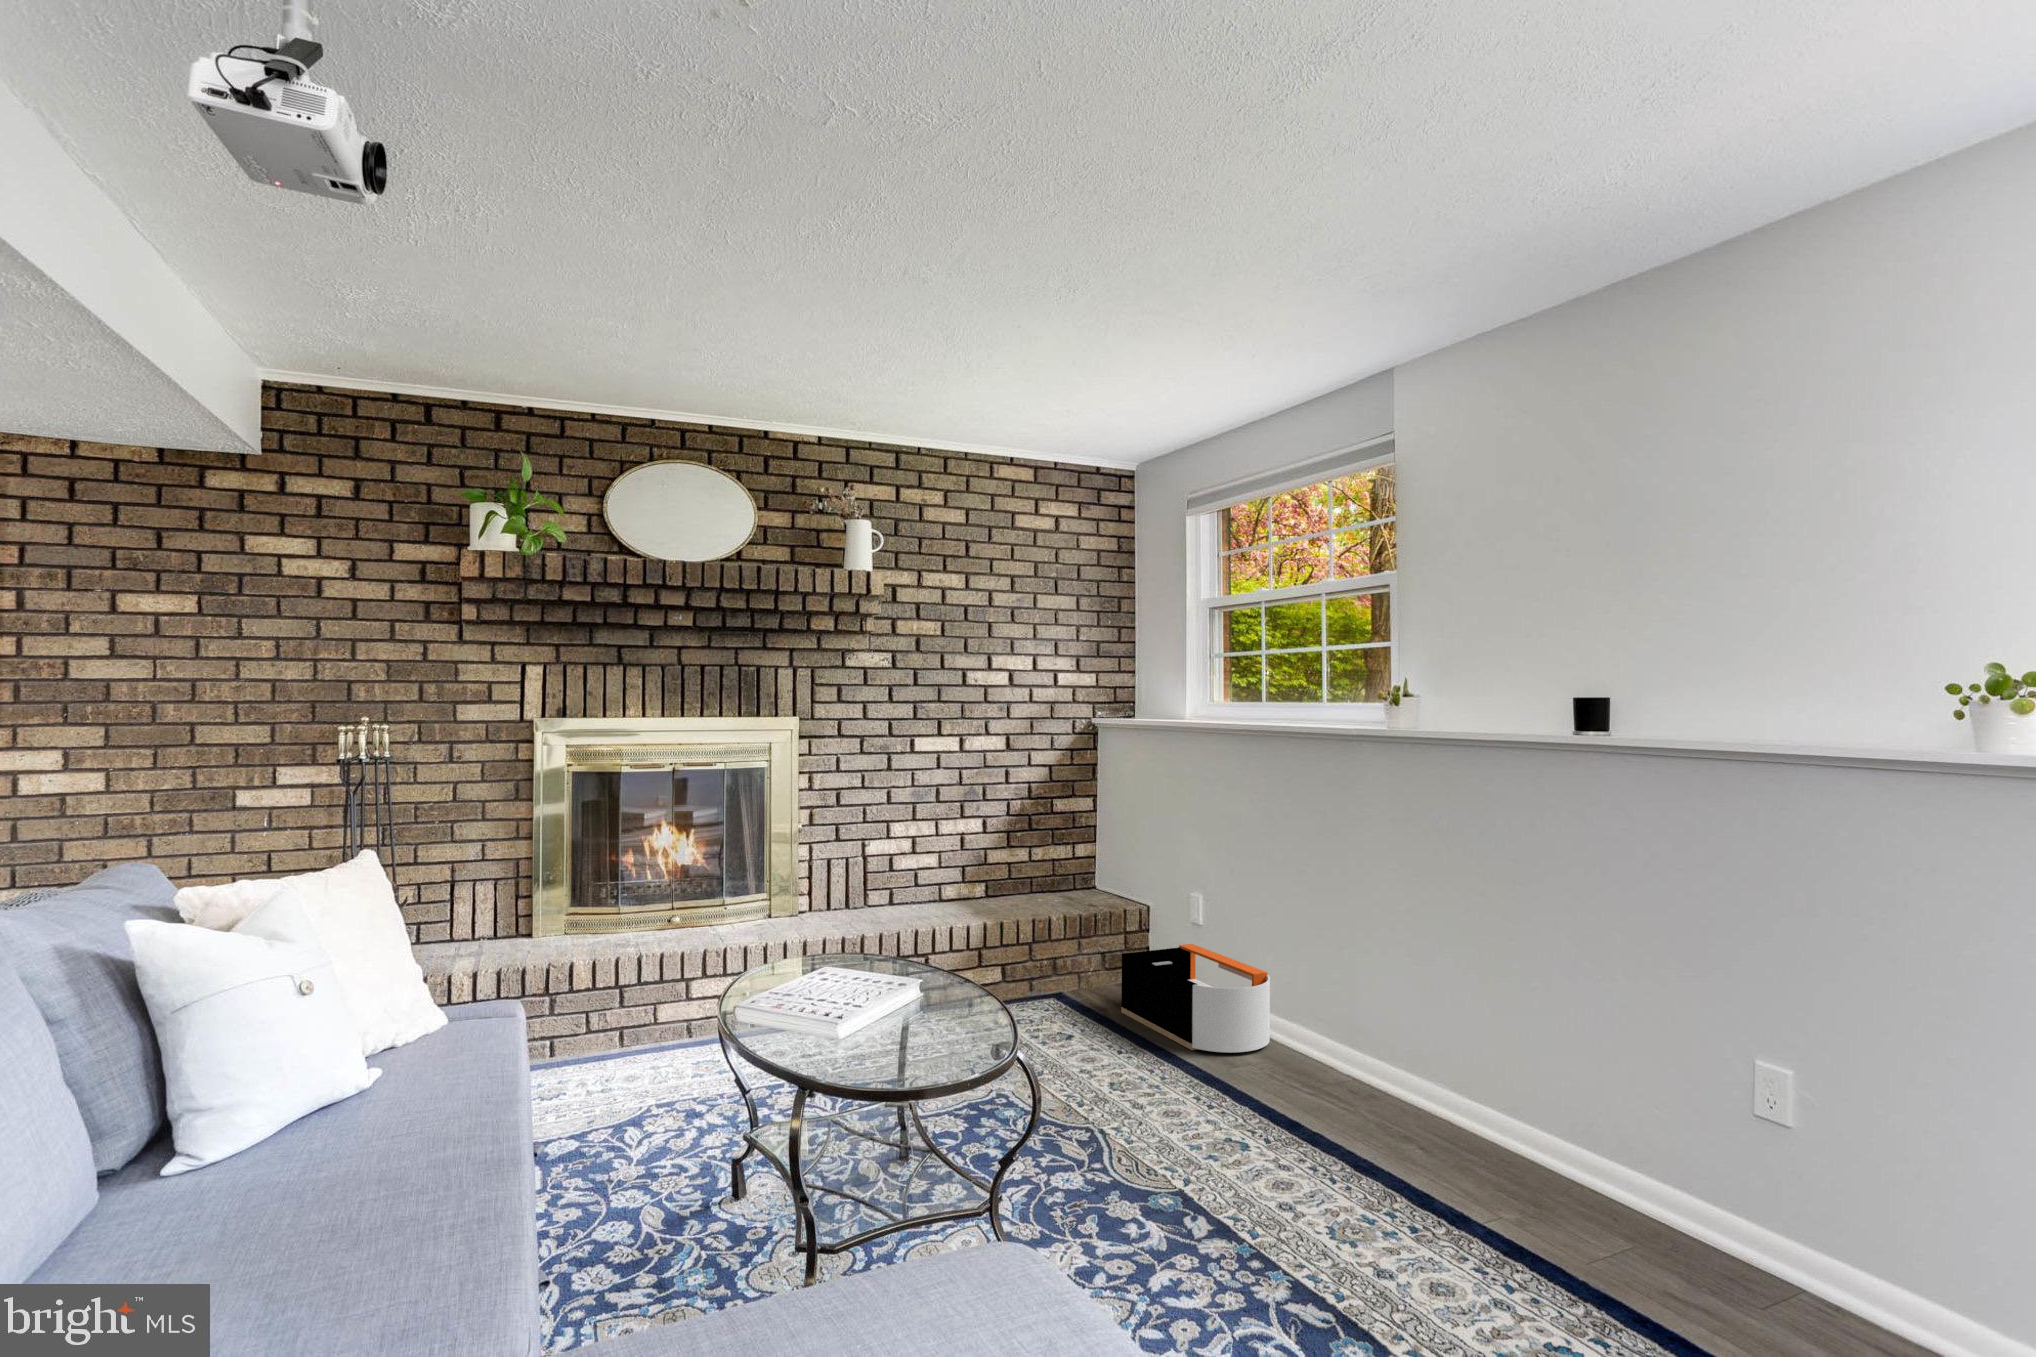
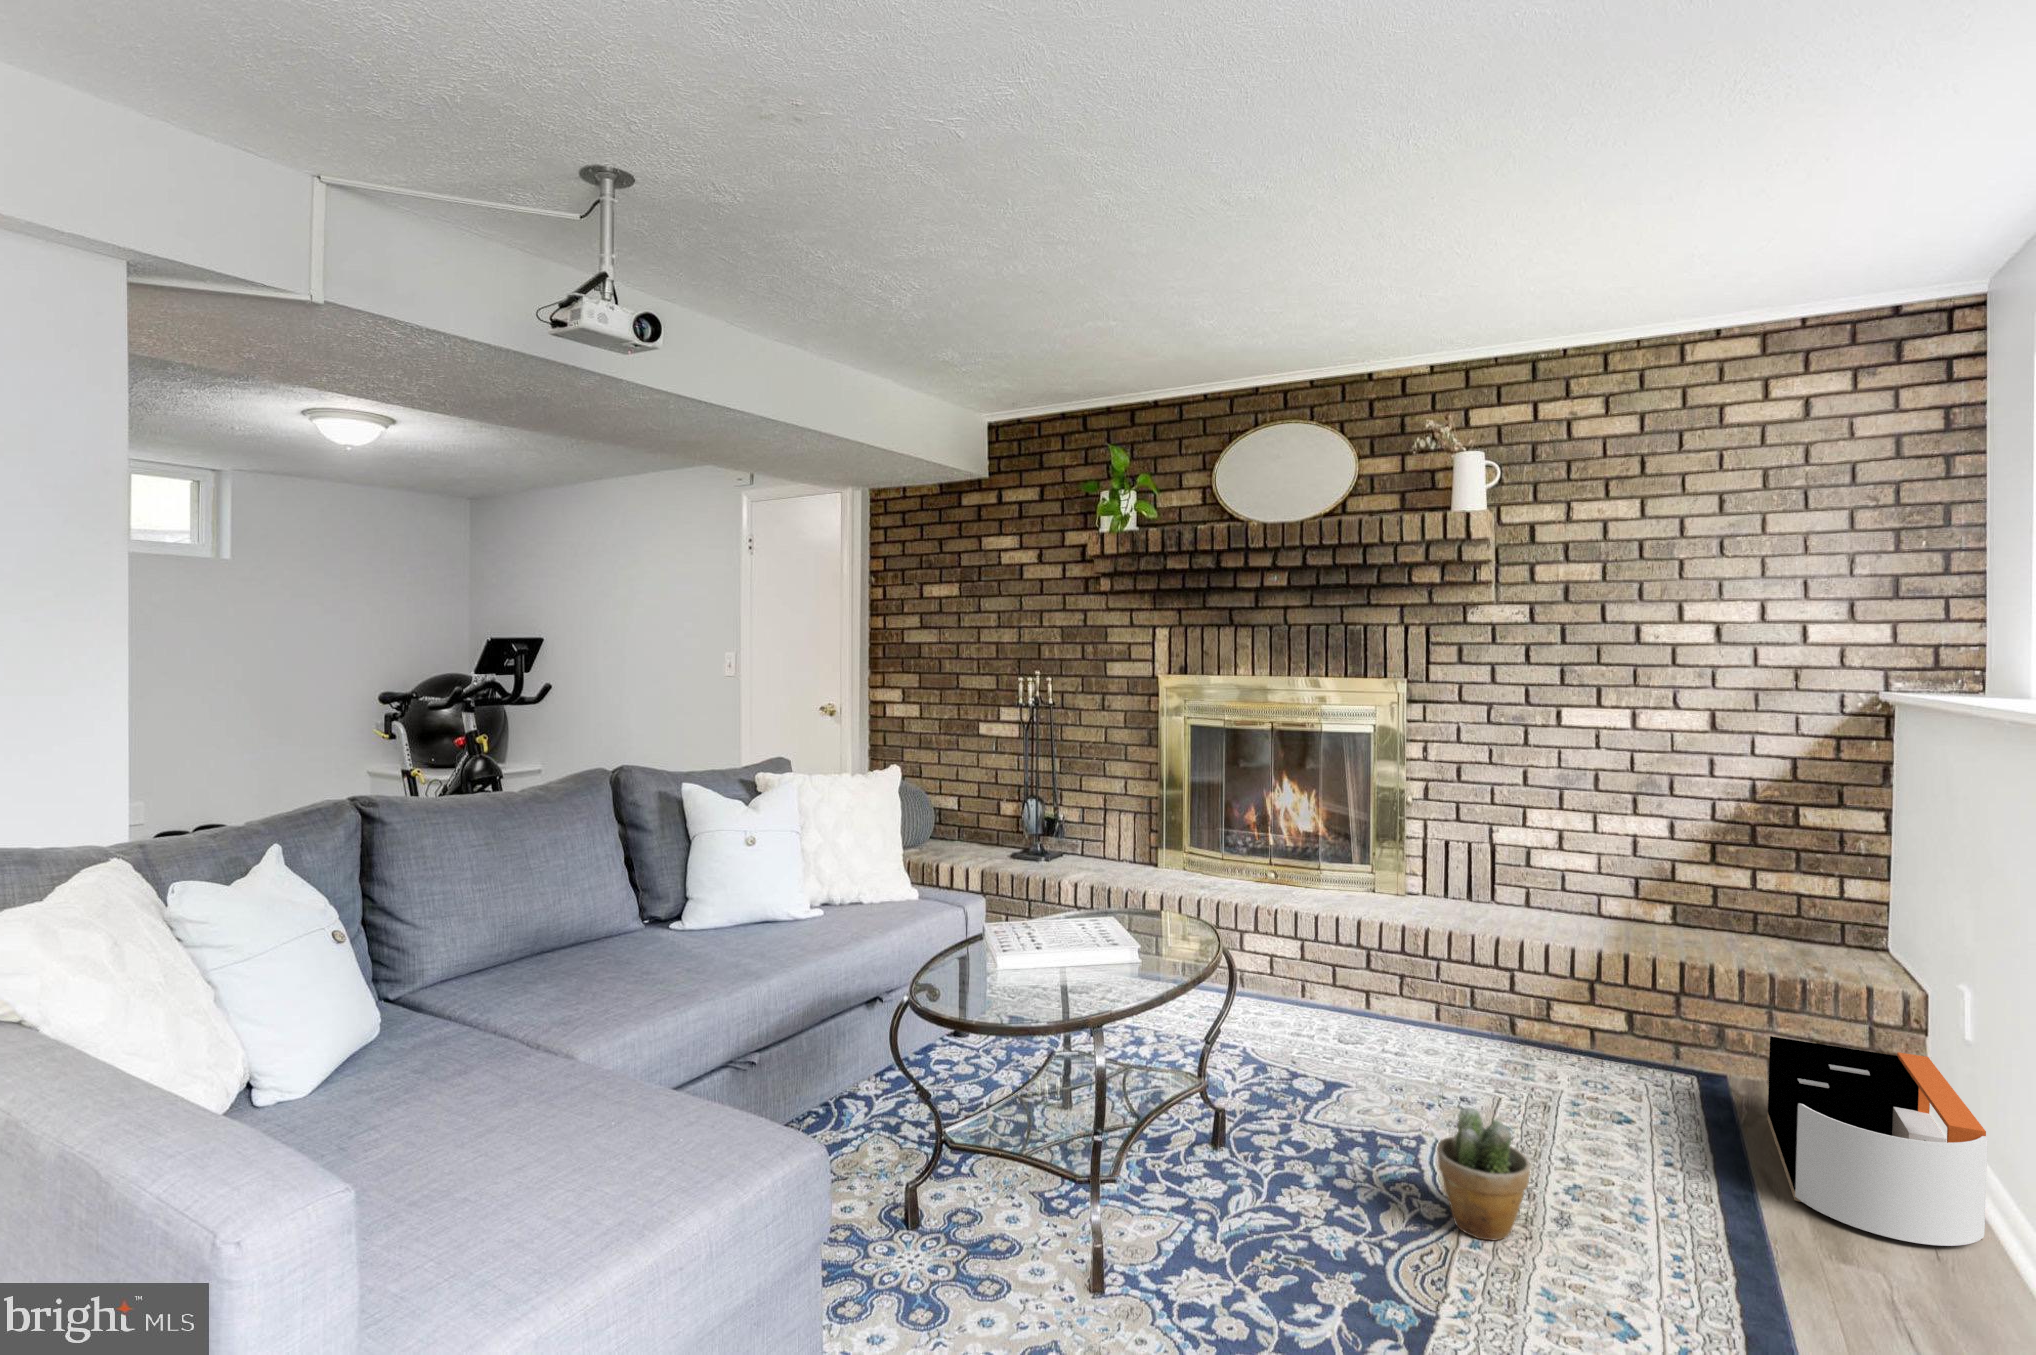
potted plant: none [1072,1044,1139,1142] -> present [1437,1107,1530,1240]

